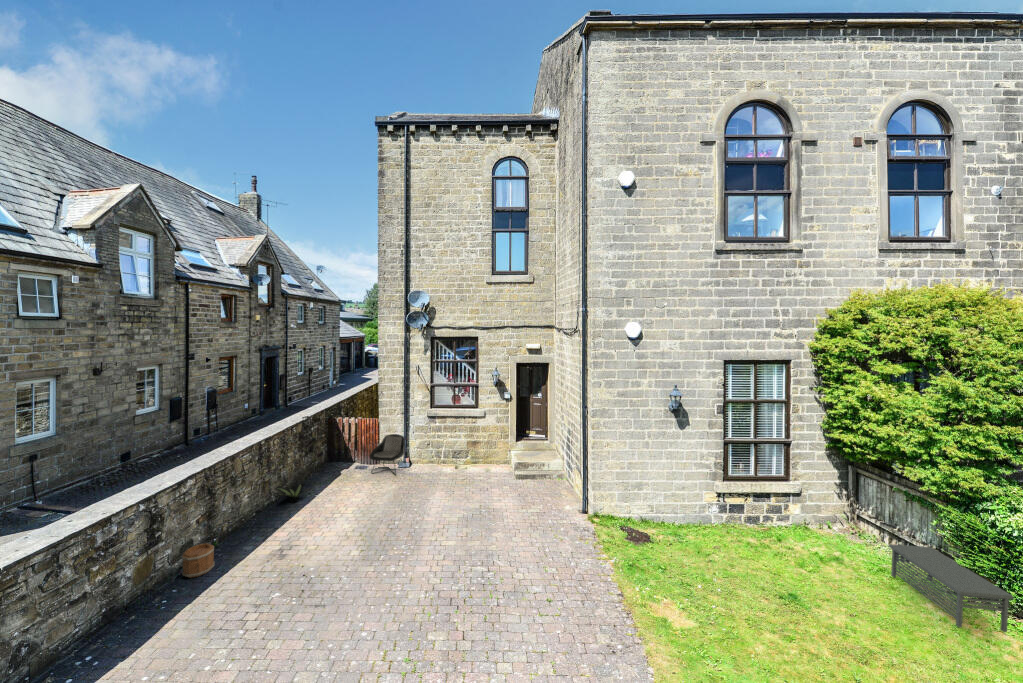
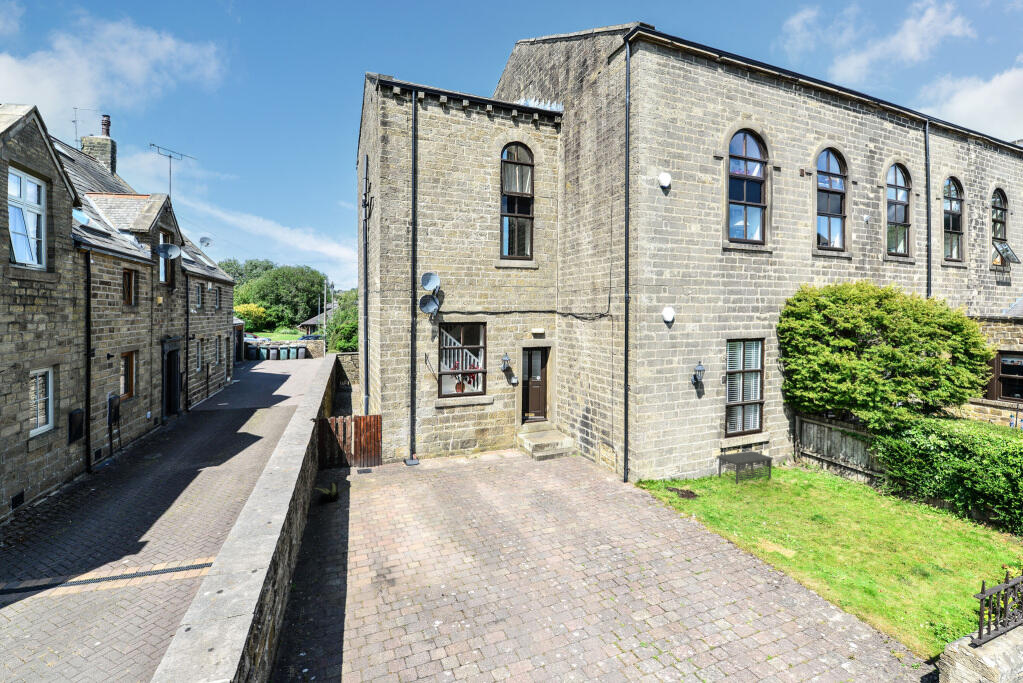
lounge chair: present [370,434,405,475] -> none [384,427,419,470]
bucket: present [182,543,215,578] -> none [299,536,328,570]
storage bench: present [889,544,1013,632] -> present [717,451,773,484]

